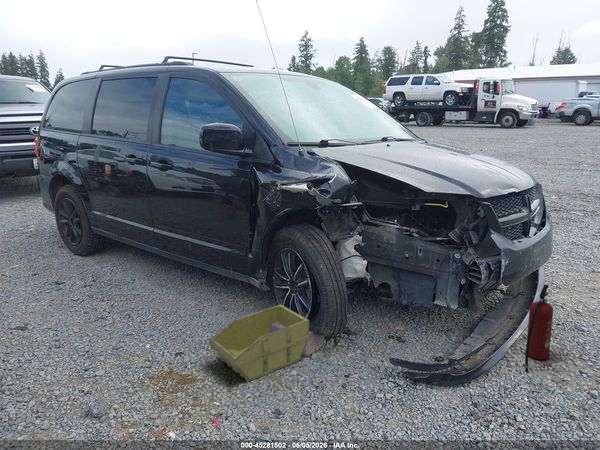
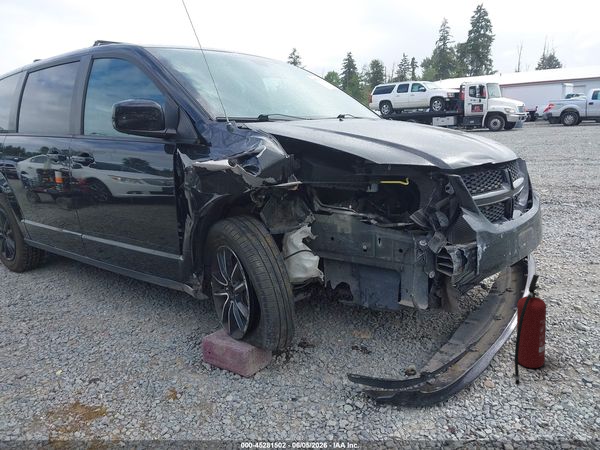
storage bin: present [209,305,309,382] -> none [125,314,249,413]

